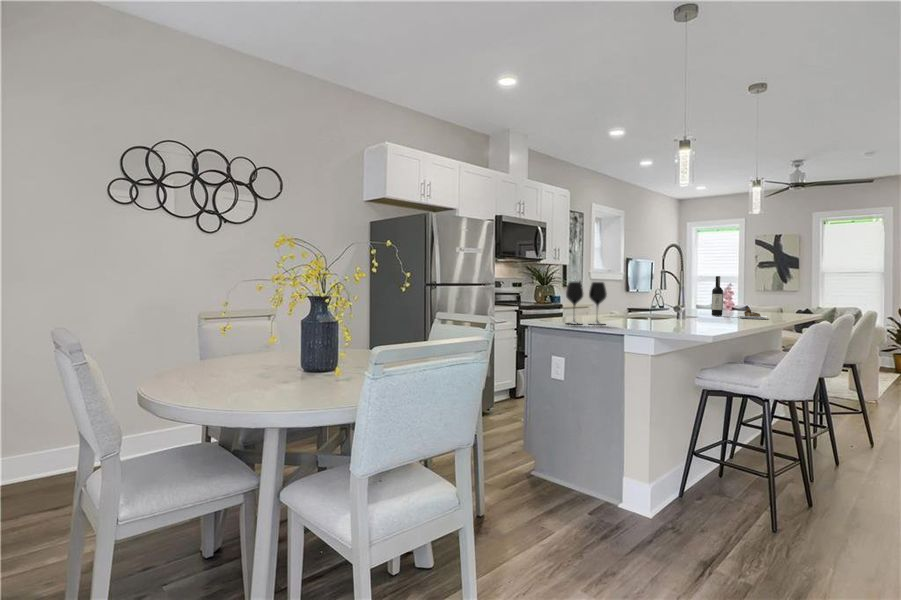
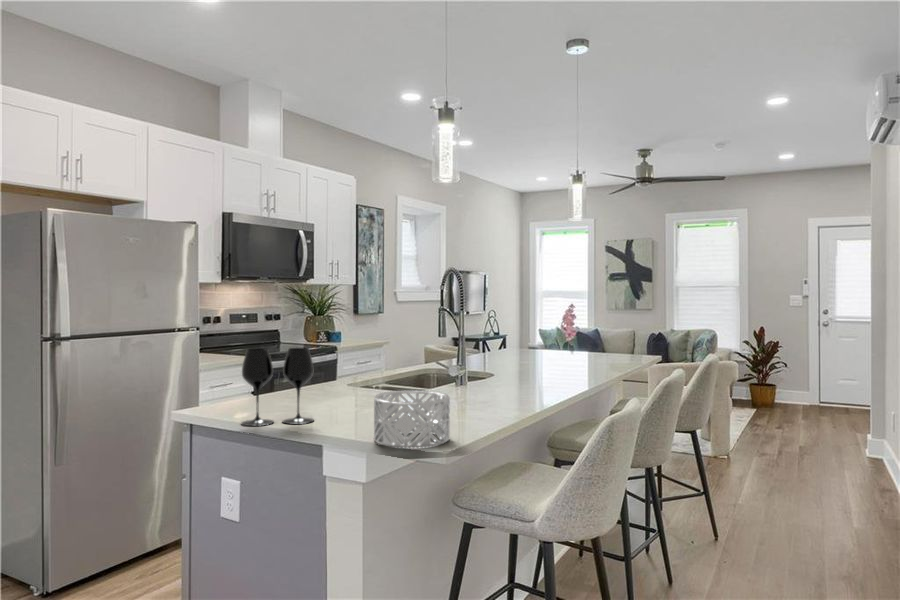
wine bottle: present [712,276,767,319] -> none [518,314,586,379]
decorative bowl: none [657,303,706,332] -> present [374,390,450,448]

